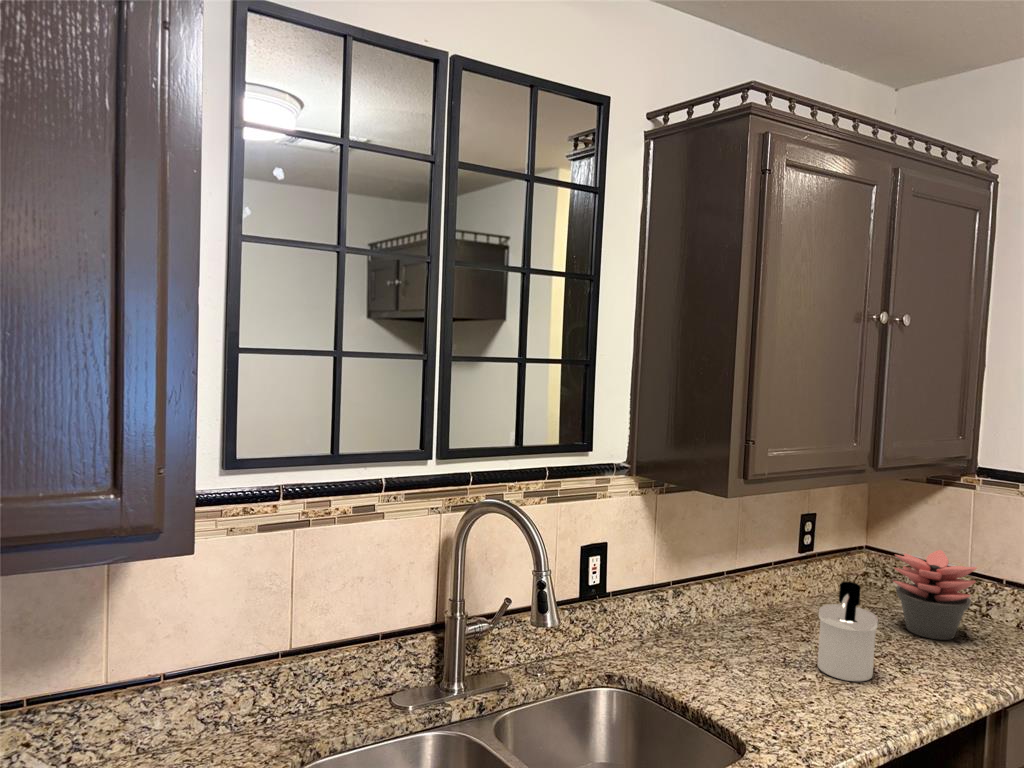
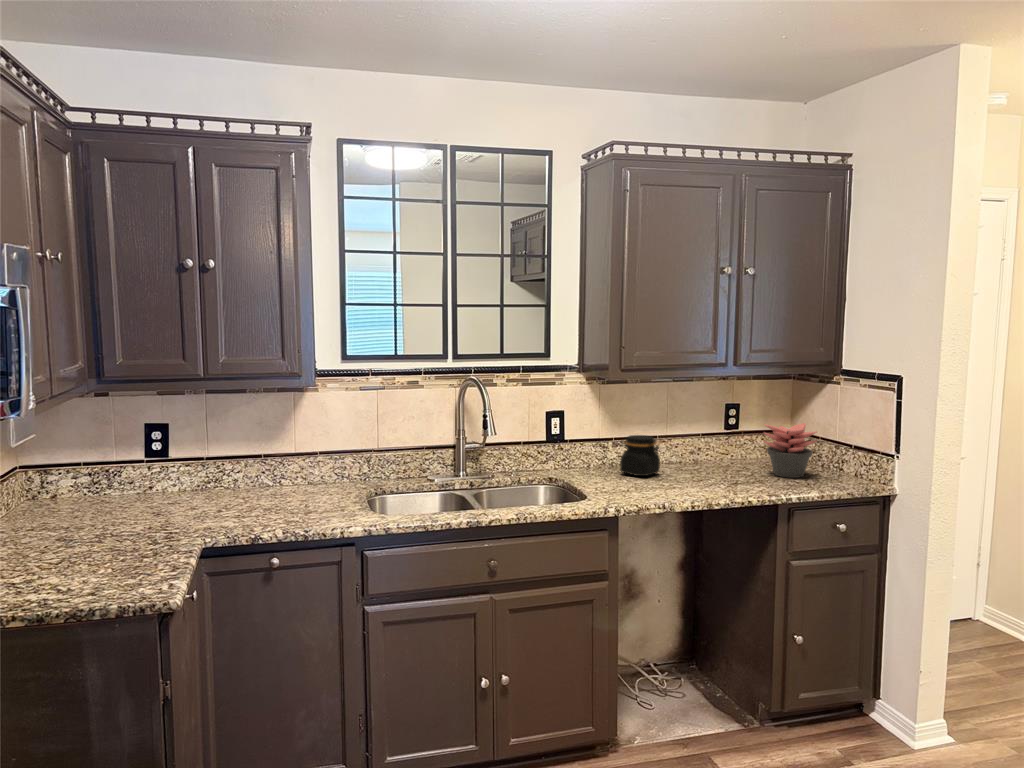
jar: none [699,580,770,657] -> present [620,435,660,476]
soap dispenser: present [818,582,878,681] -> none [675,430,713,487]

